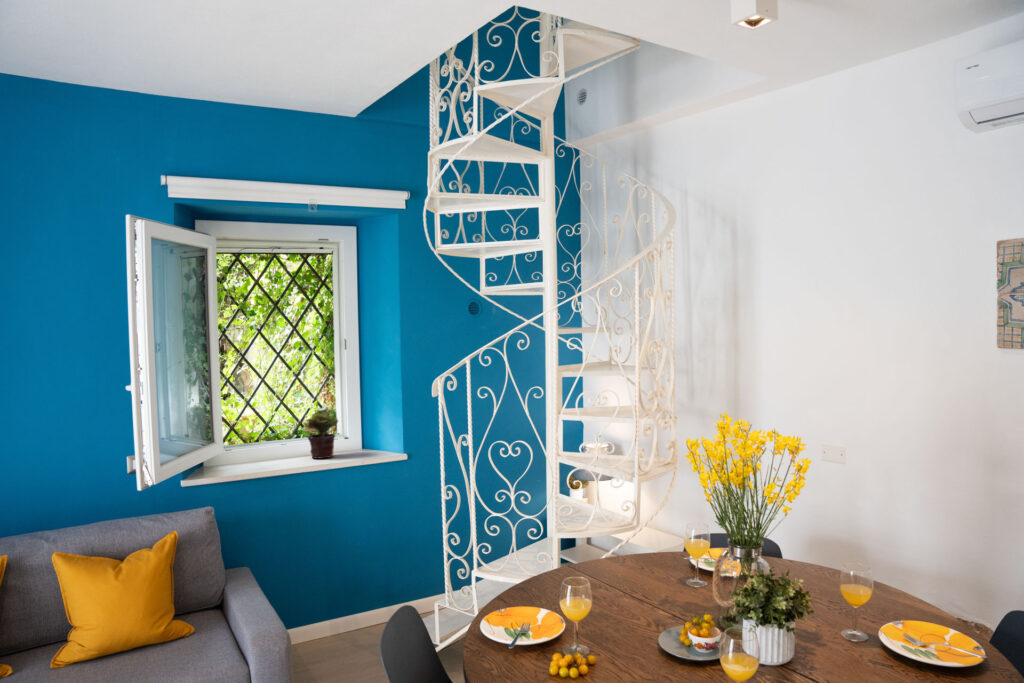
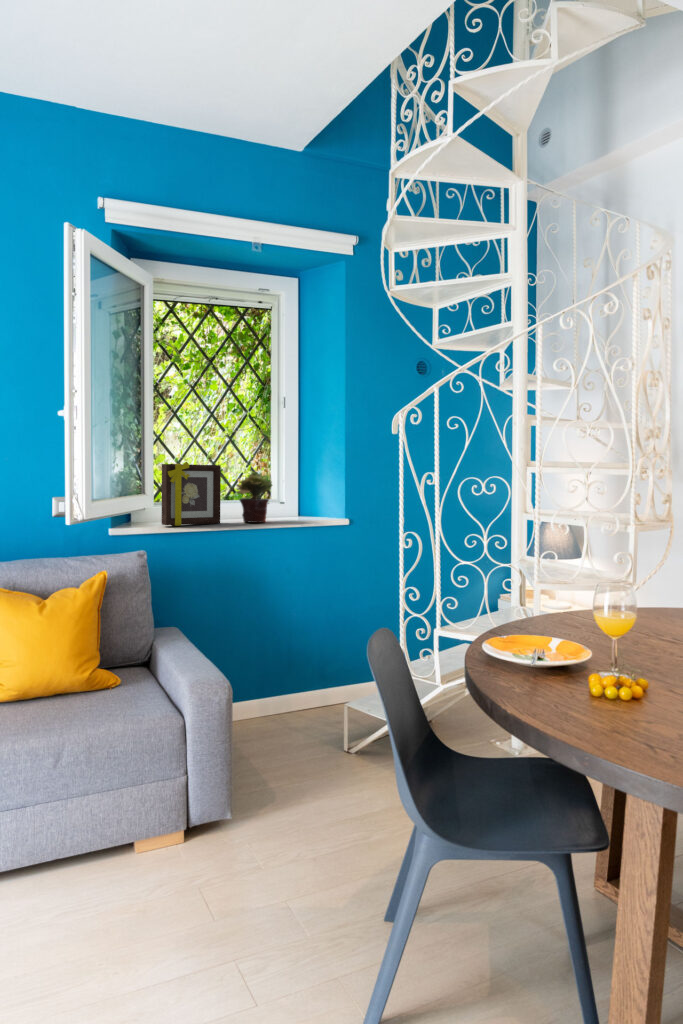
picture frame: none [230,406,289,469] -> present [162,462,221,526]

